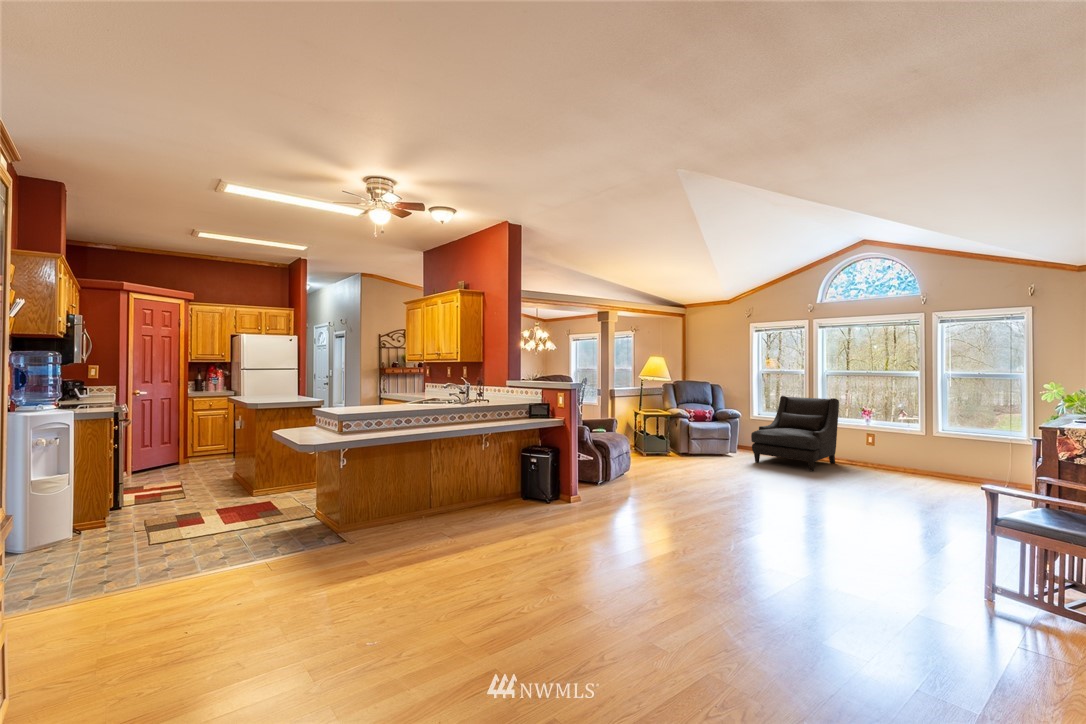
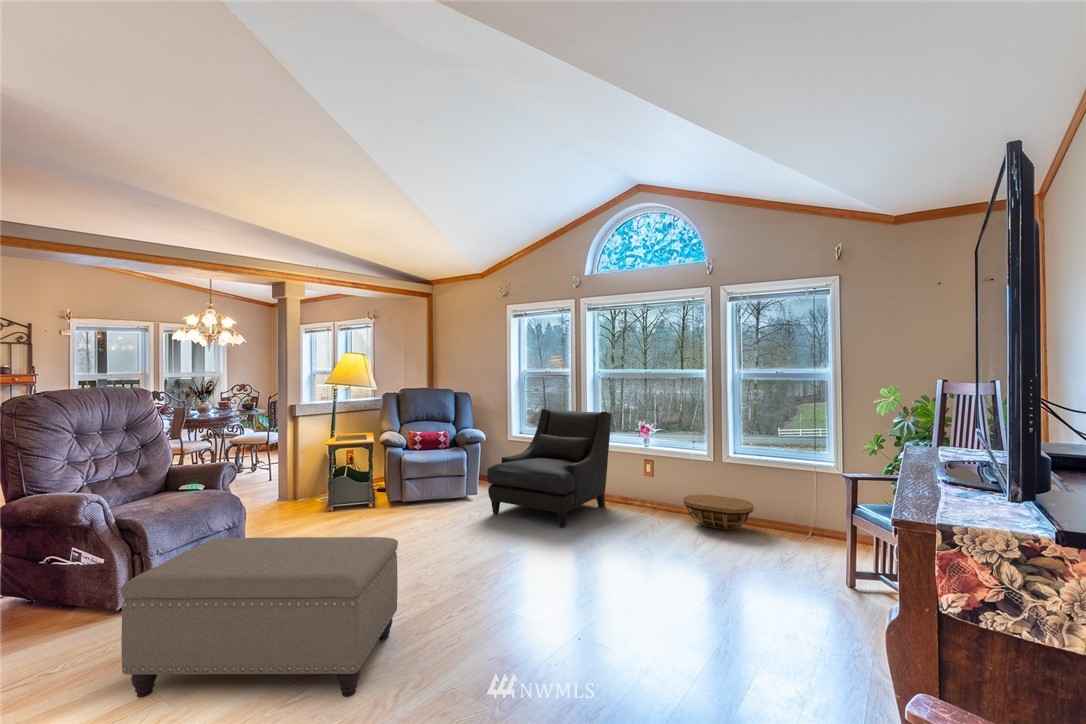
ottoman: none [649,451,757,518] -> present [120,537,398,698]
basket: none [903,457,962,480] -> present [683,494,753,530]

